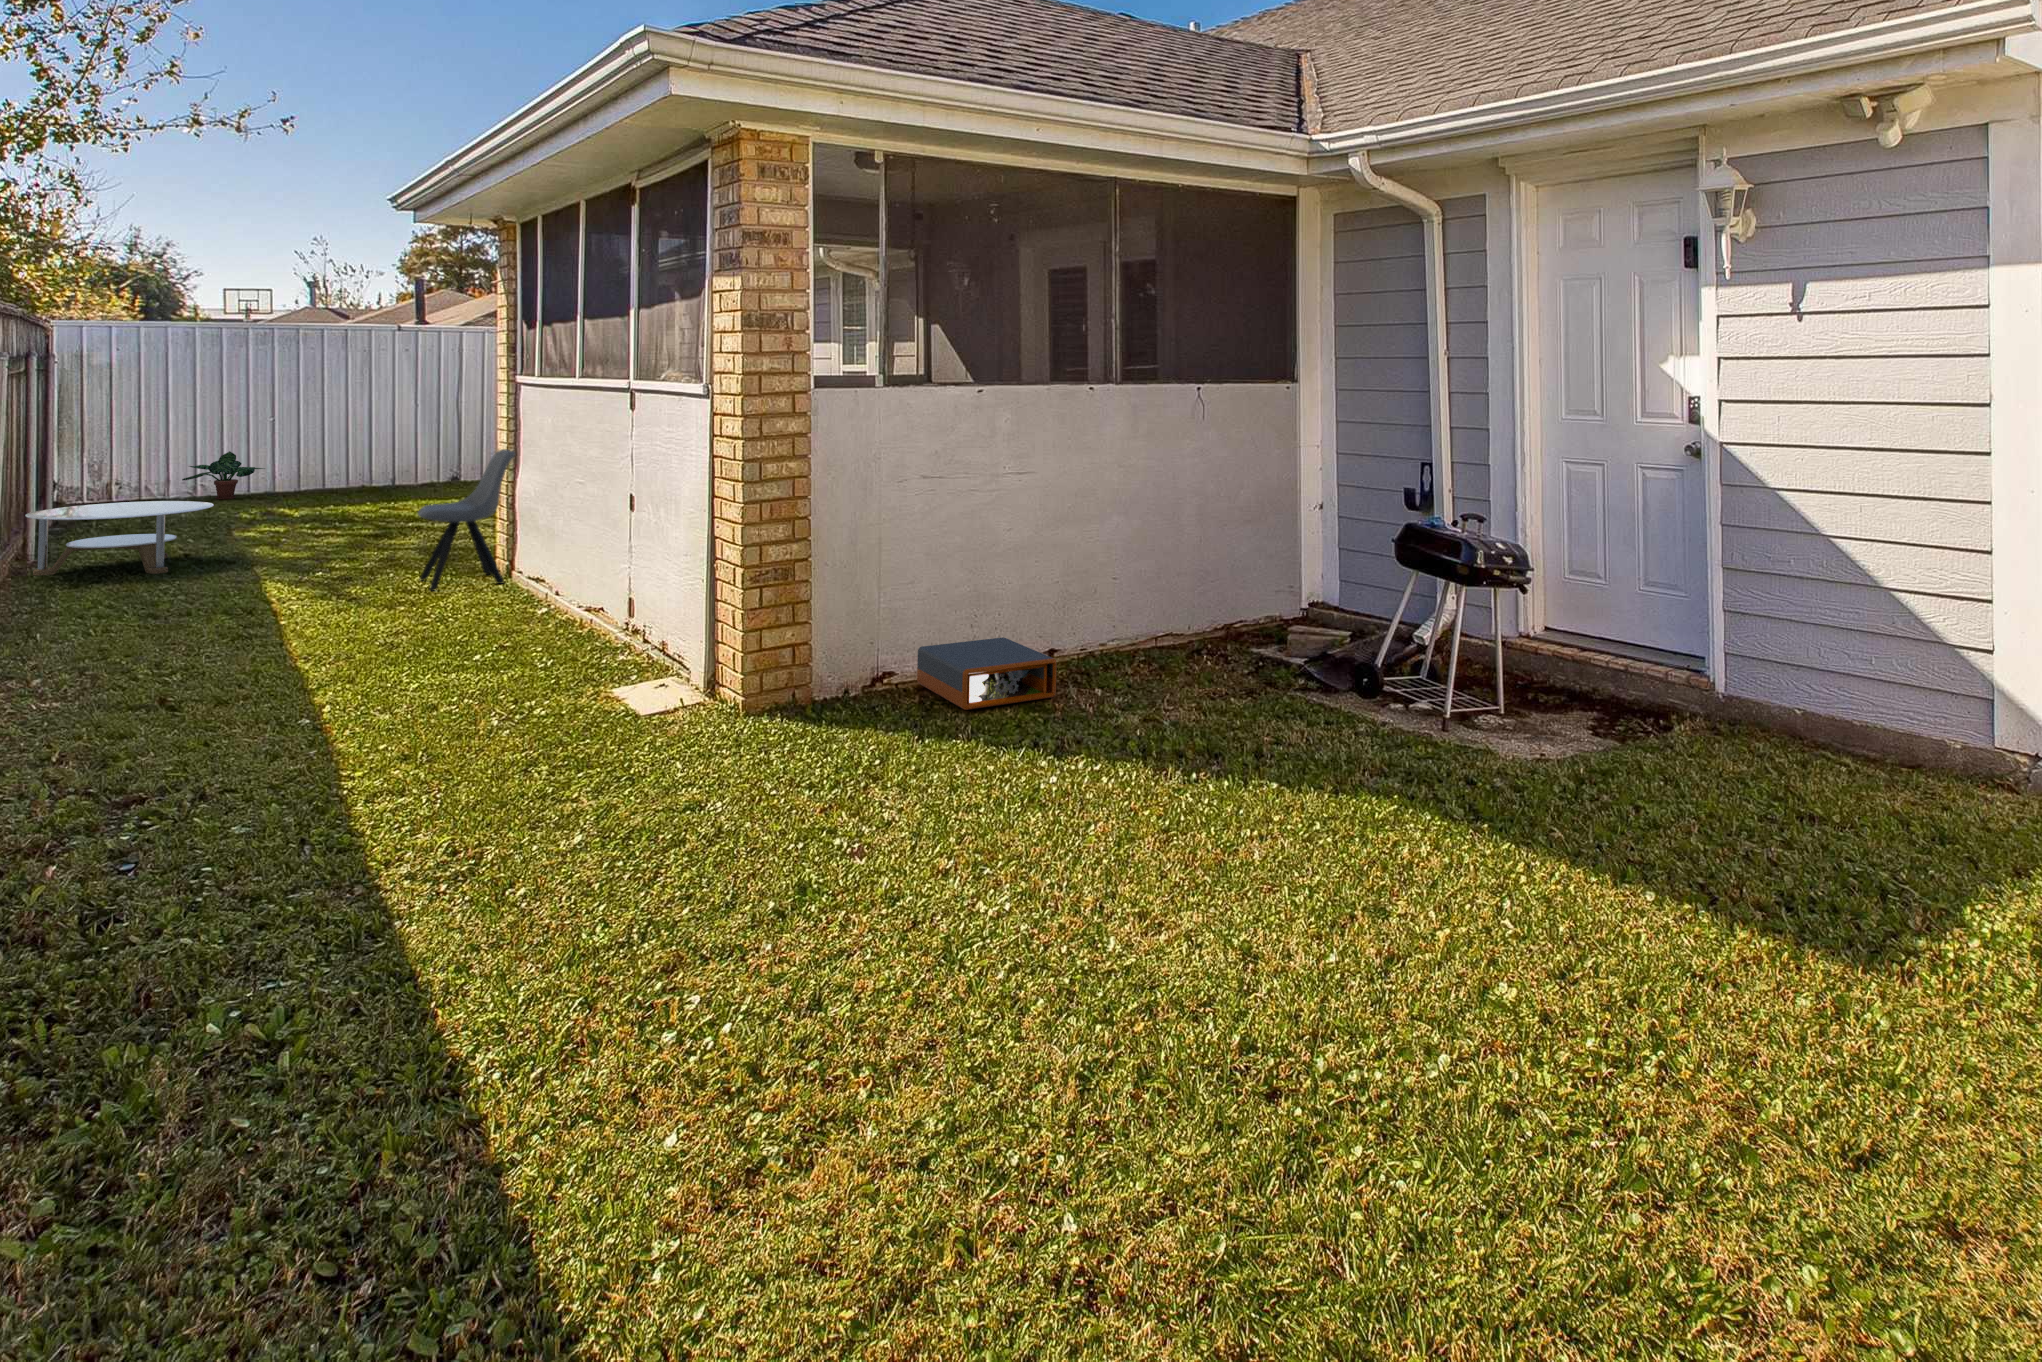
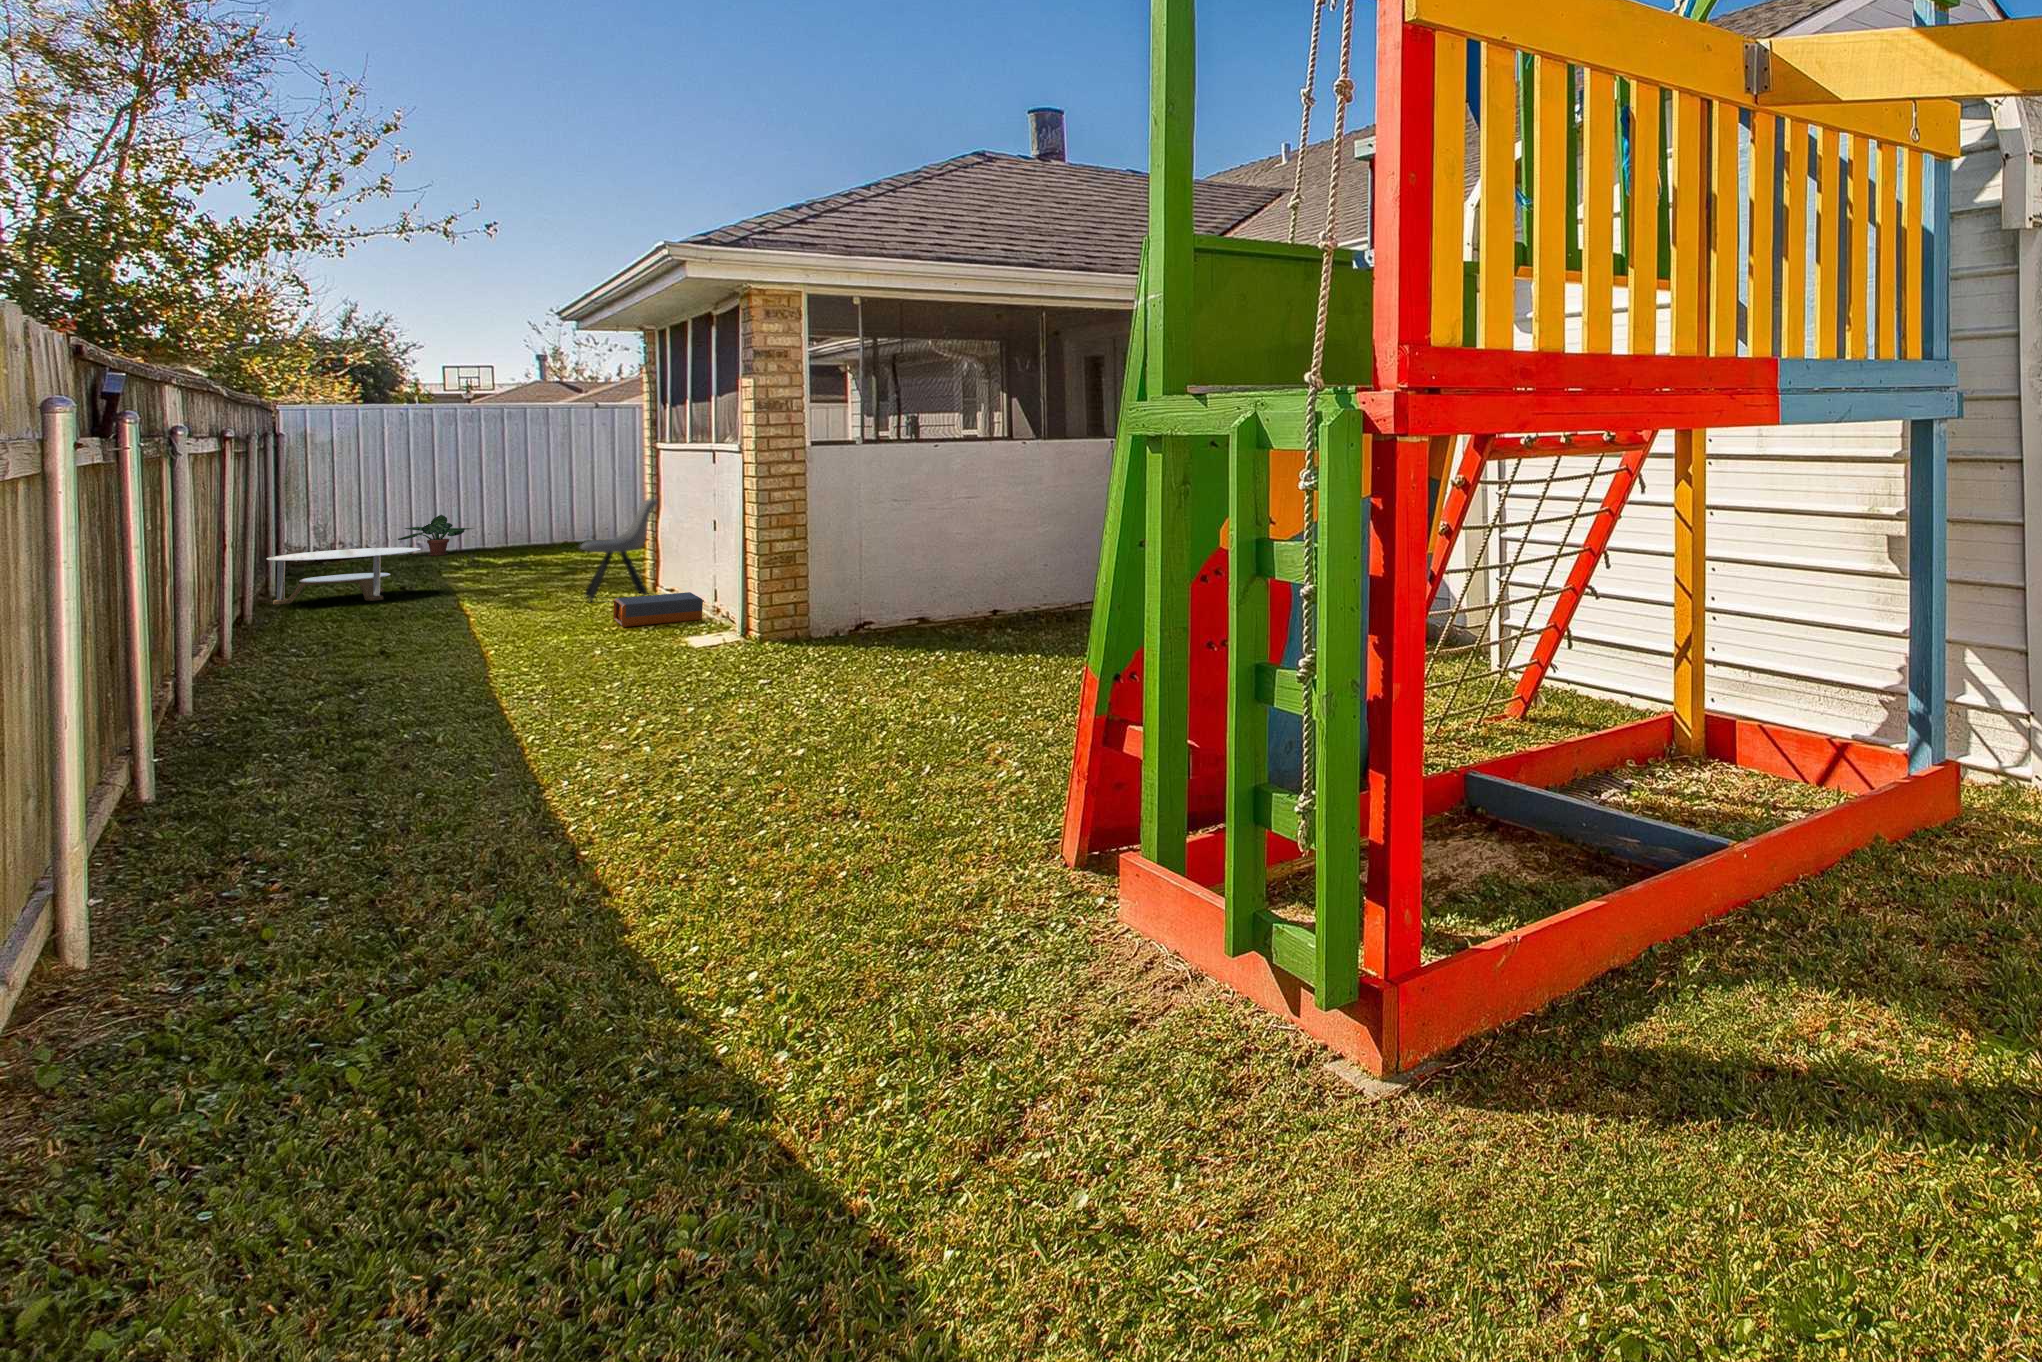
storage box: present [917,637,1057,710] -> present [613,592,703,627]

